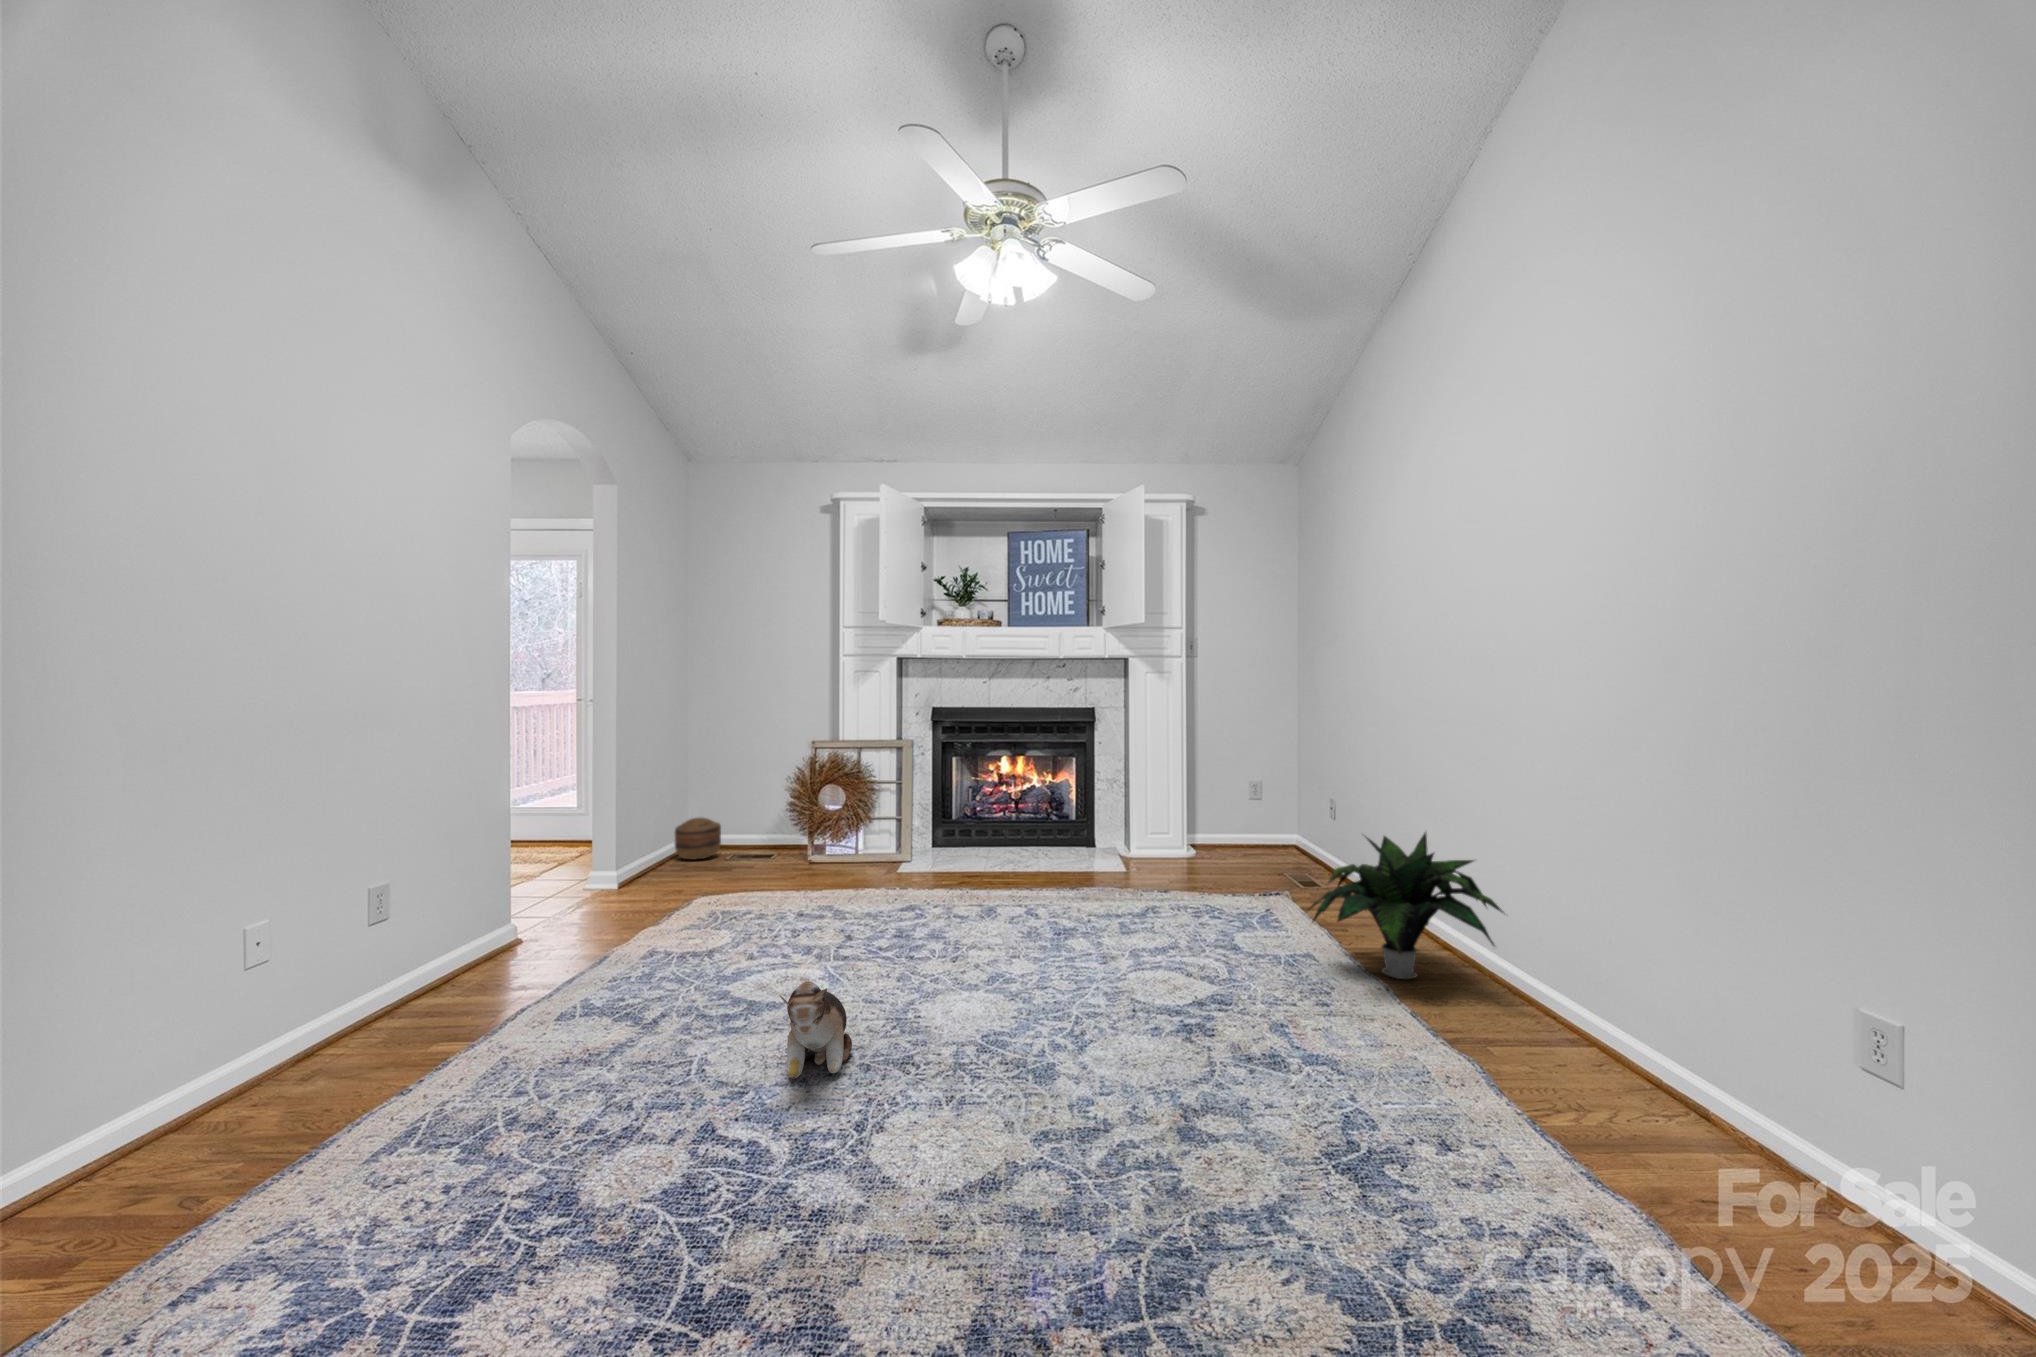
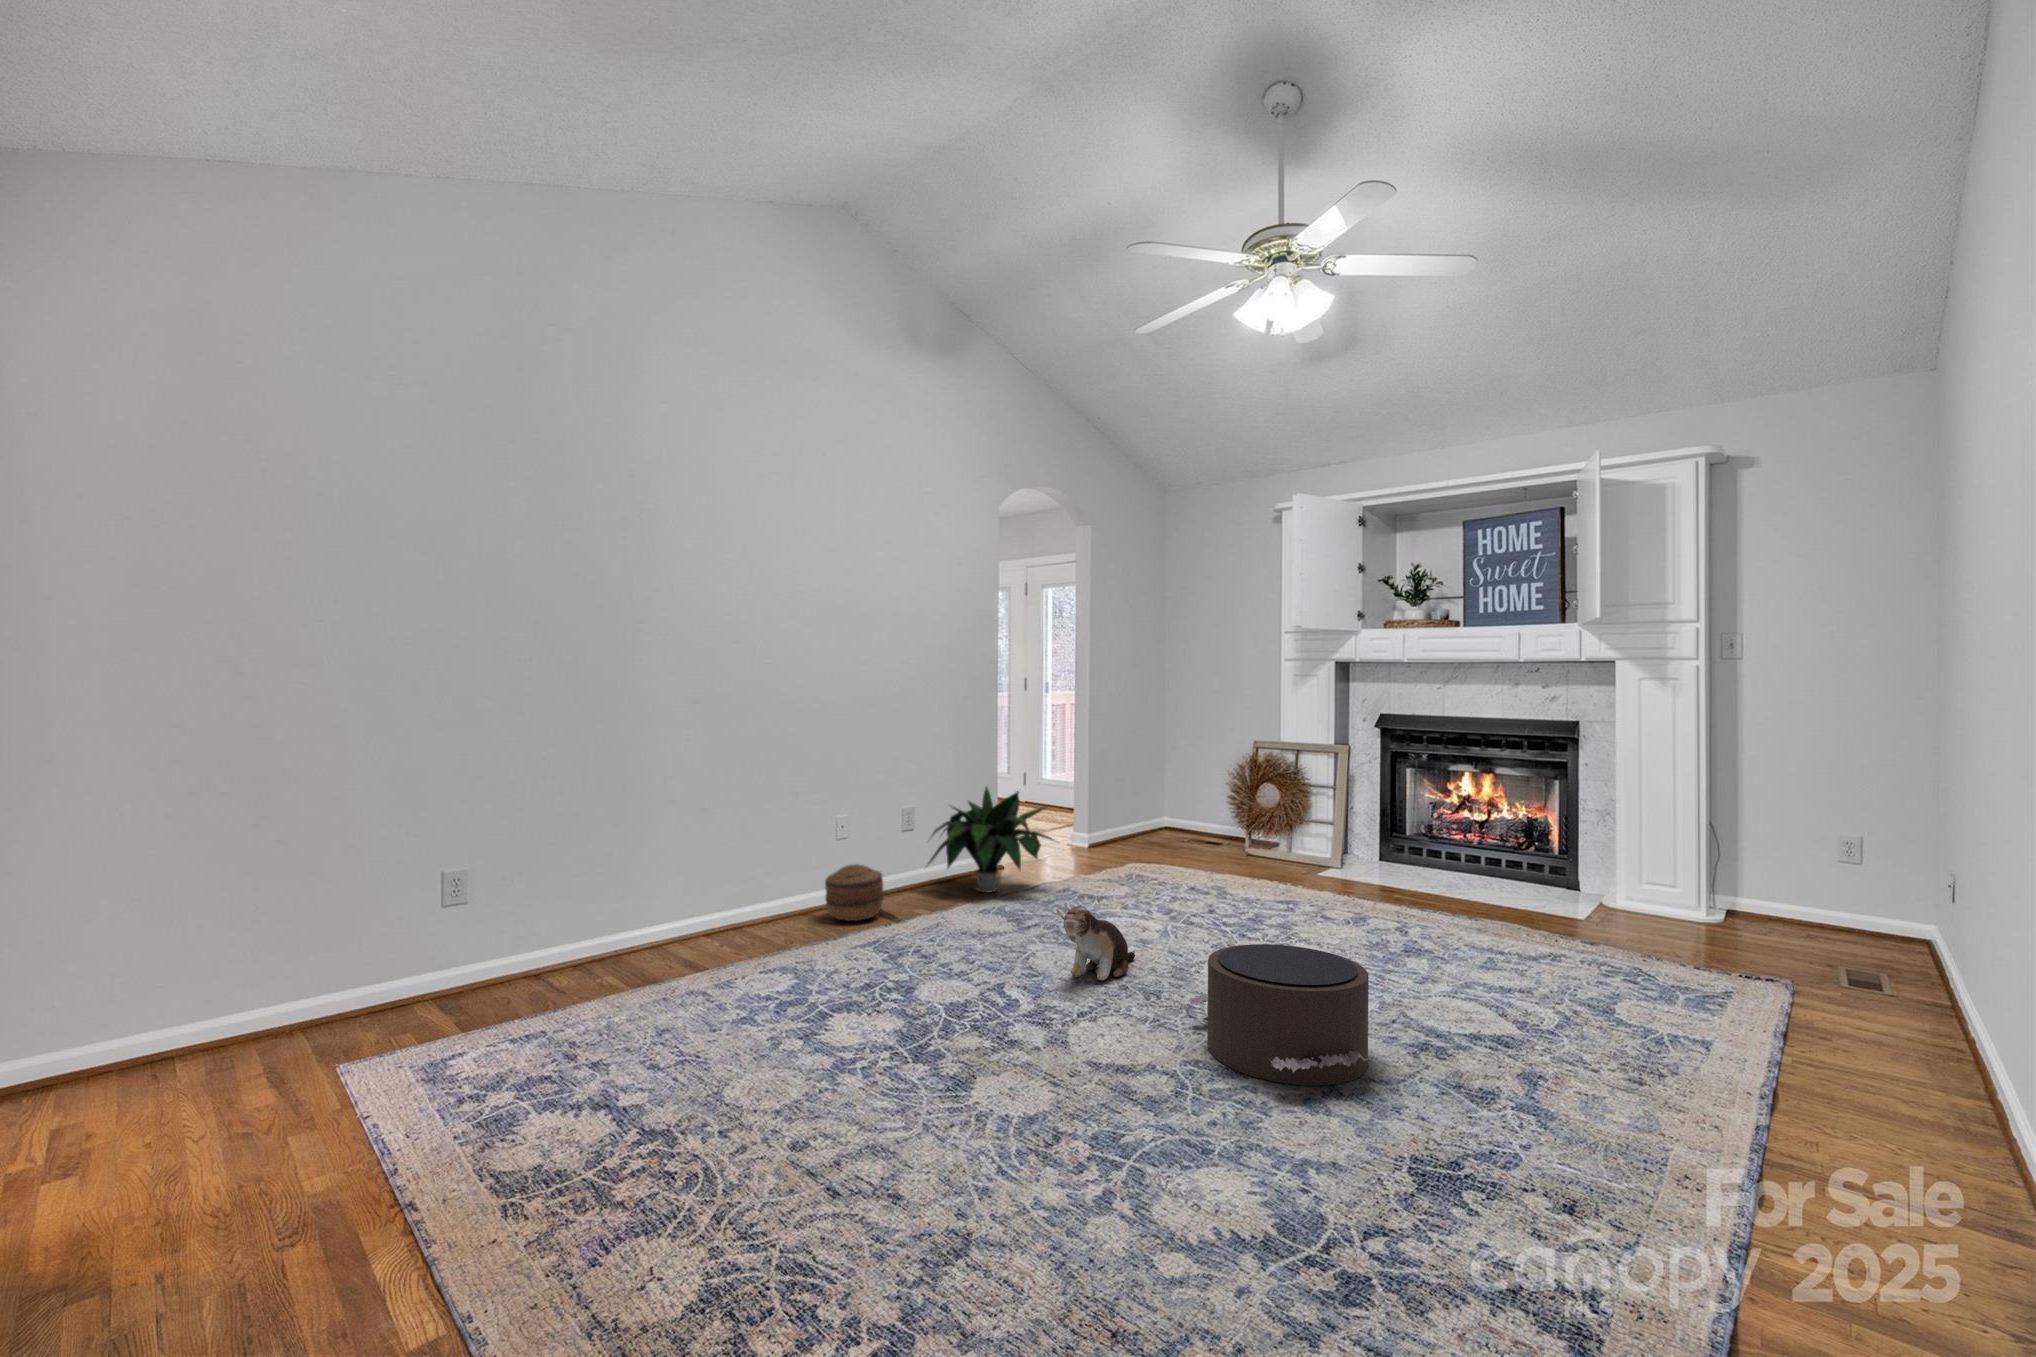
basket: present [674,818,721,859] -> present [825,864,883,921]
potted plant: present [1308,833,1503,979] -> present [928,787,1055,893]
pouf: none [990,974,1229,1152] -> present [1190,944,1368,1085]

